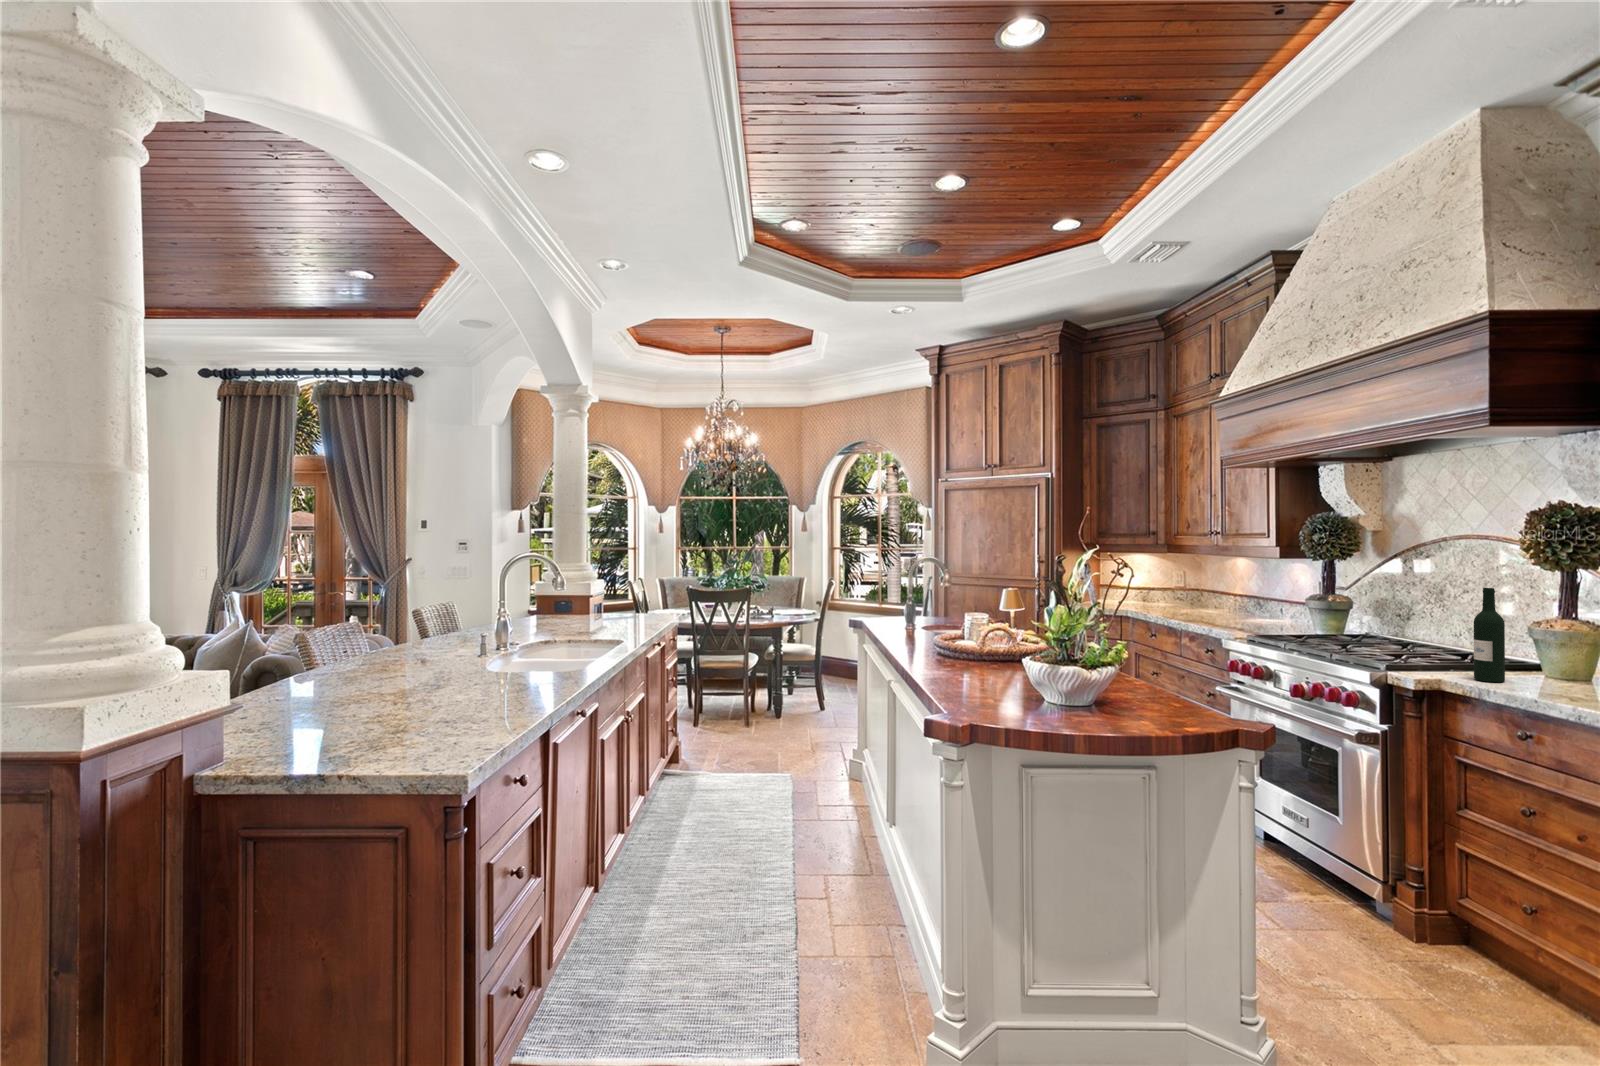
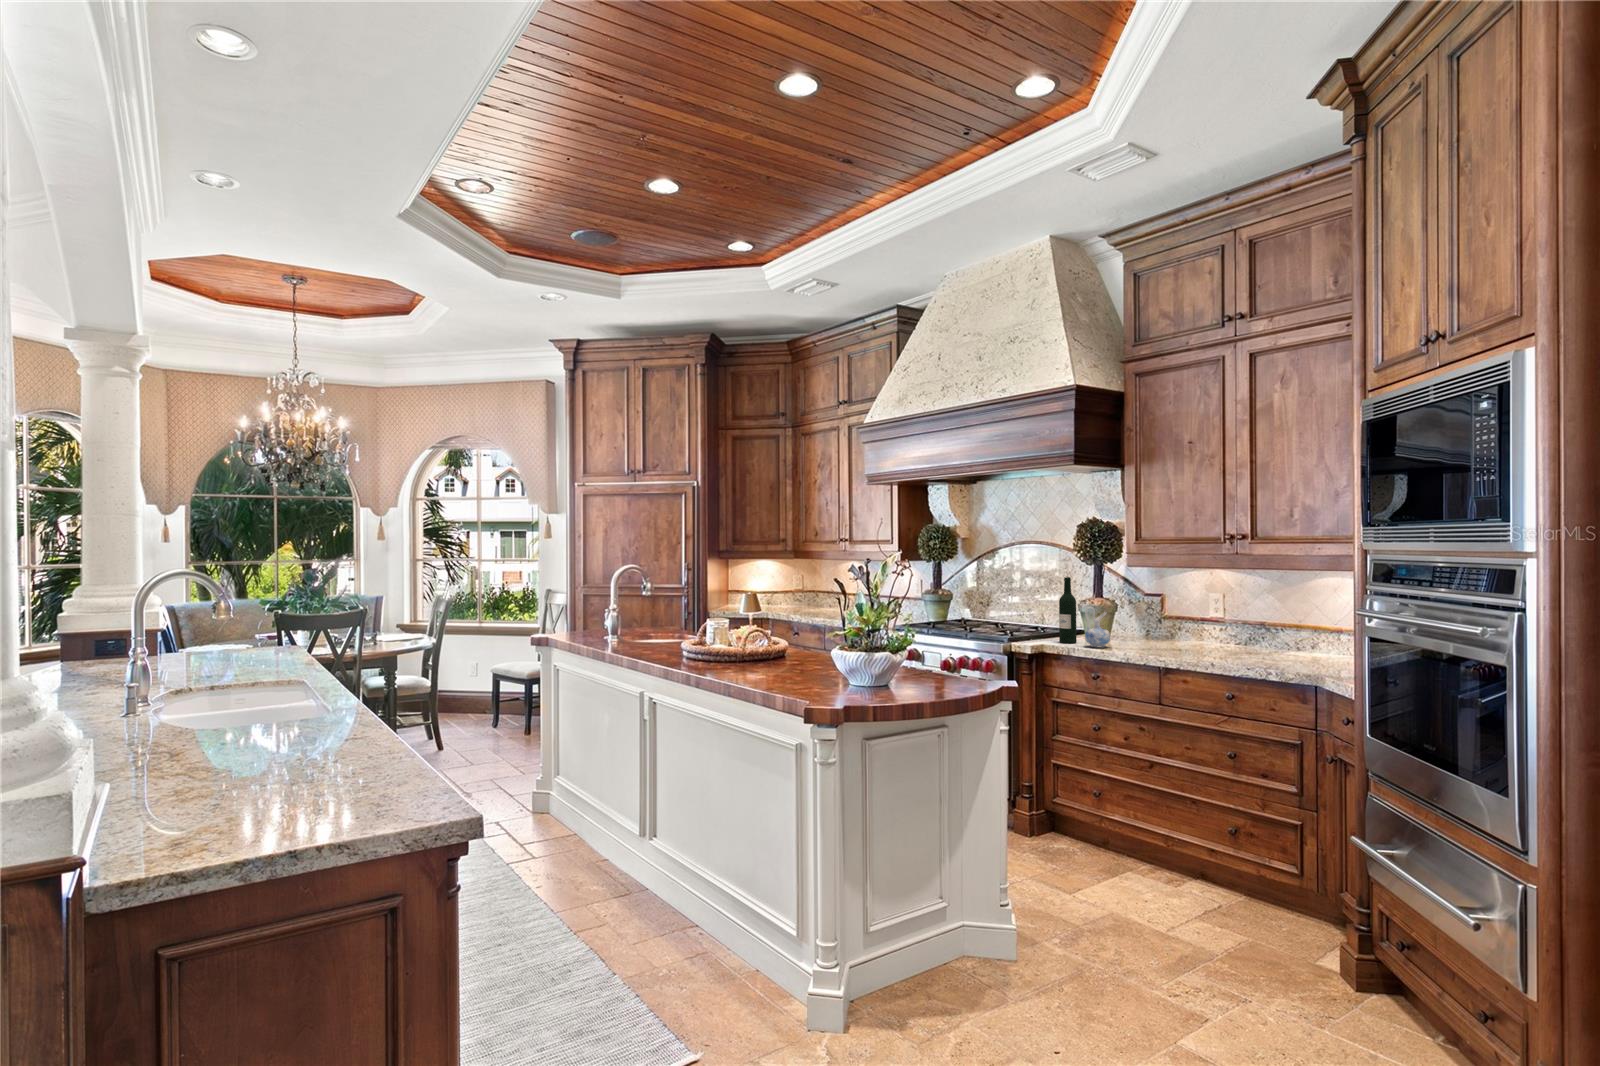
ceramic pitcher: none [1511,632,1560,694] -> present [1085,607,1110,647]

